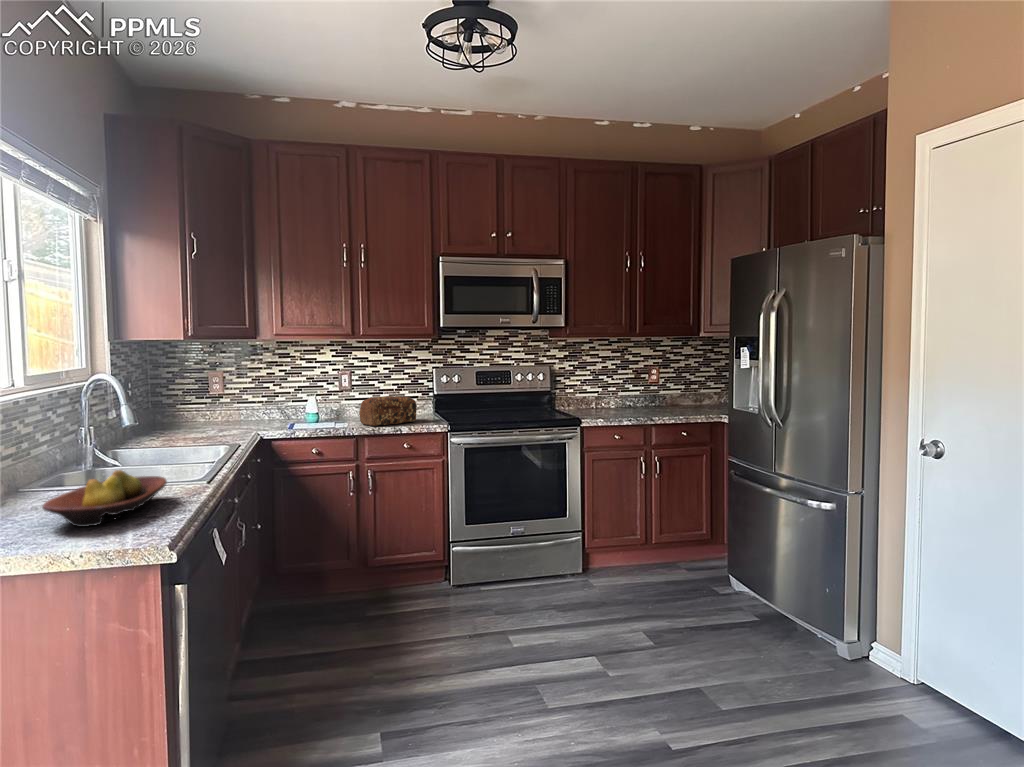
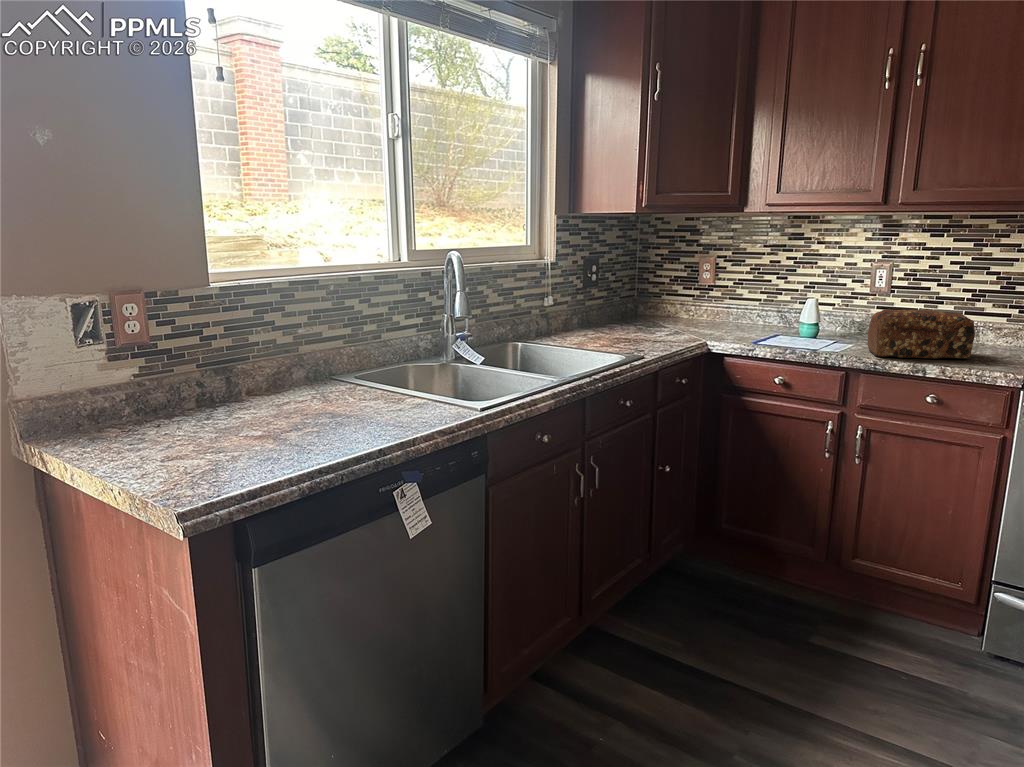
fruit bowl: present [42,470,167,527] -> none [248,372,414,434]

